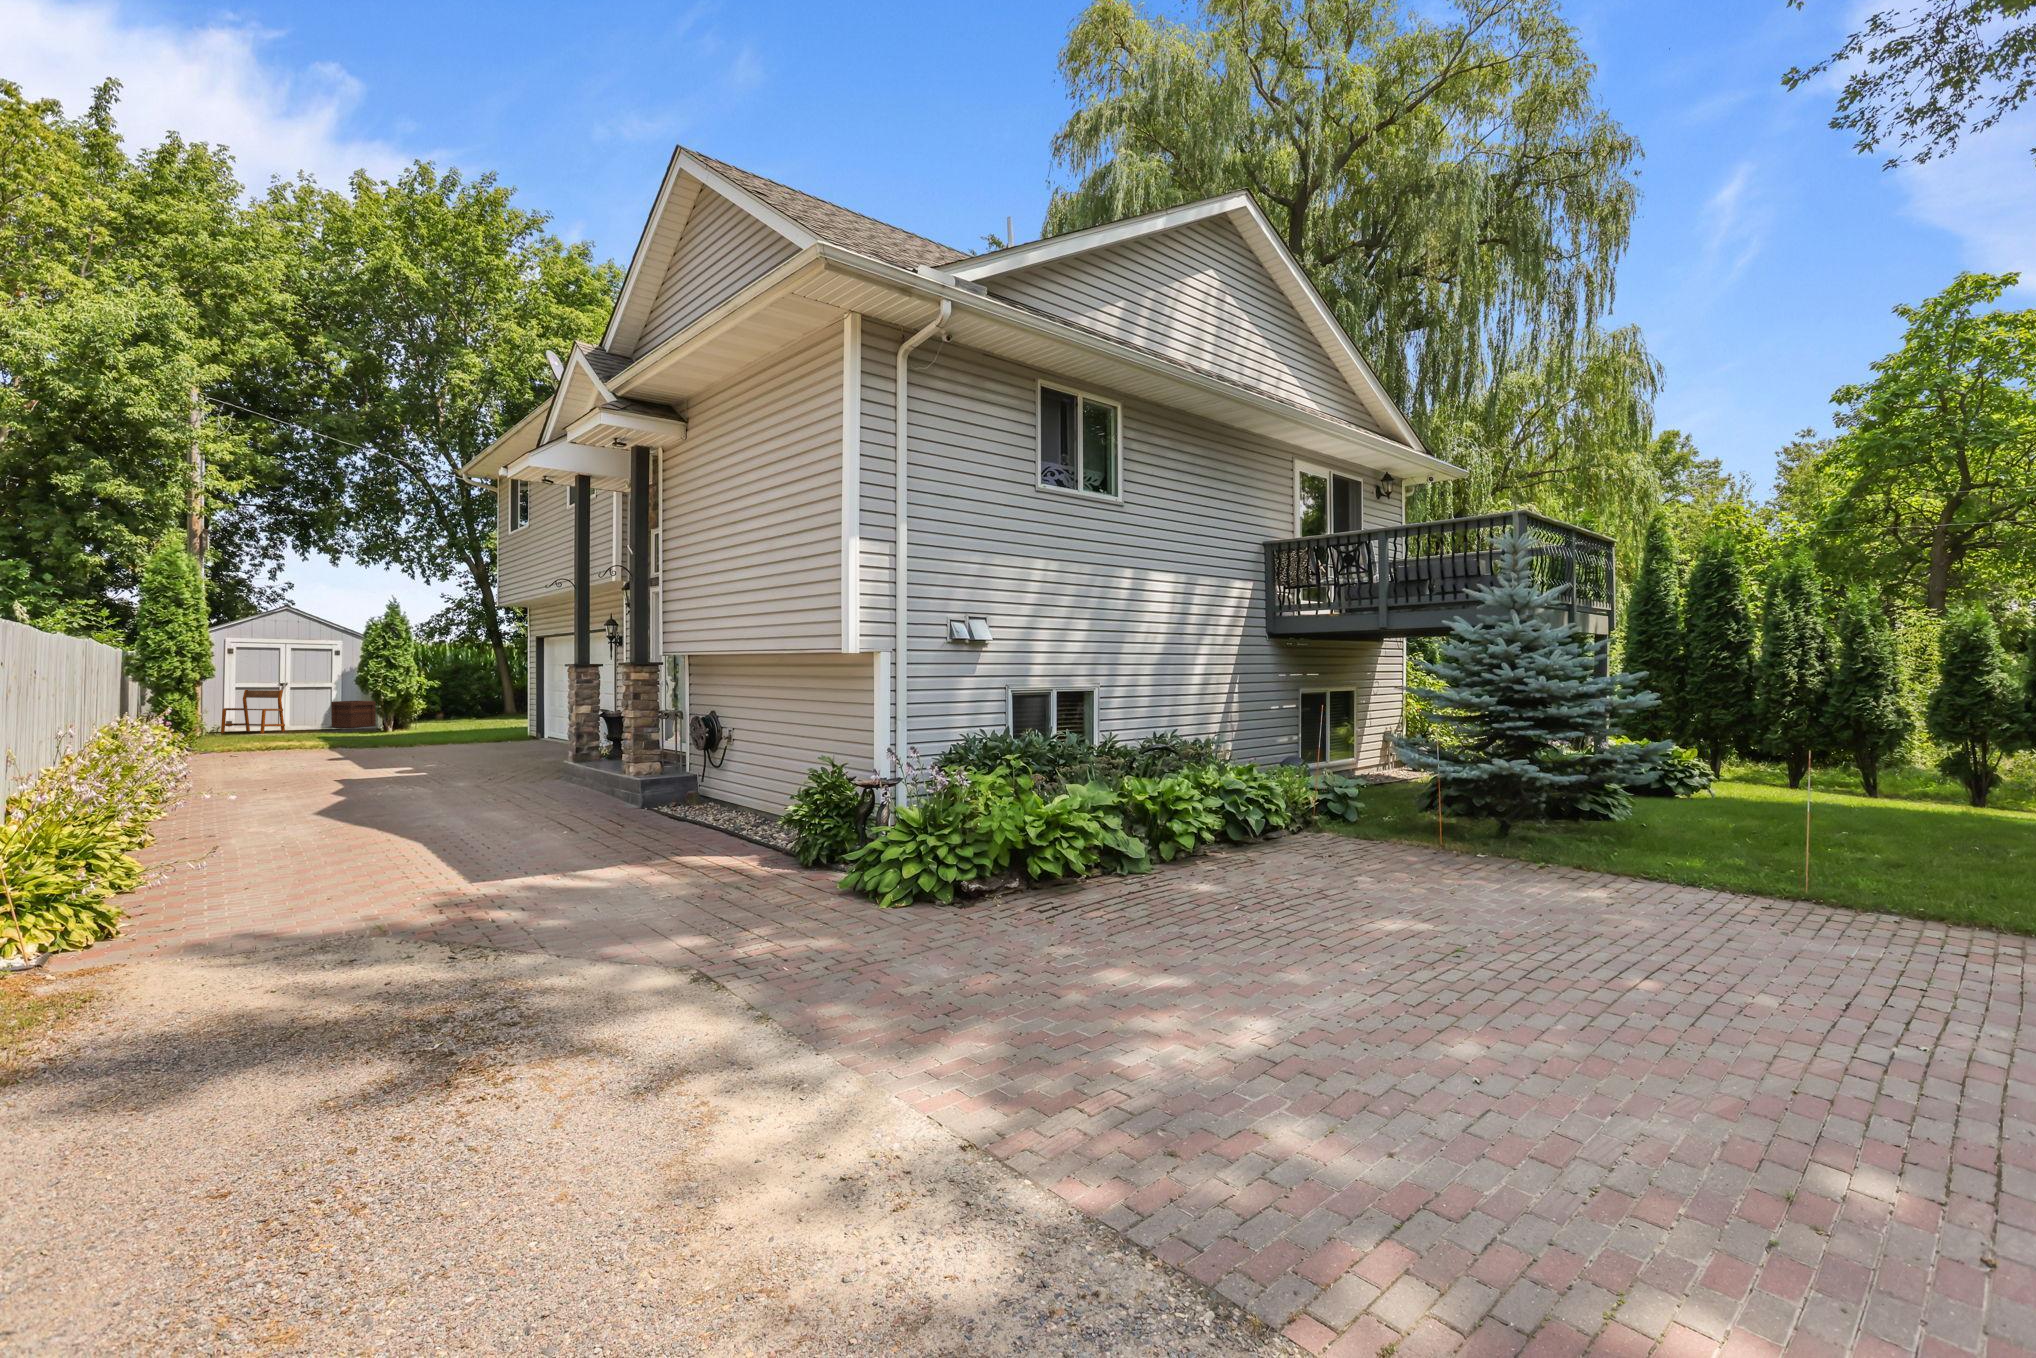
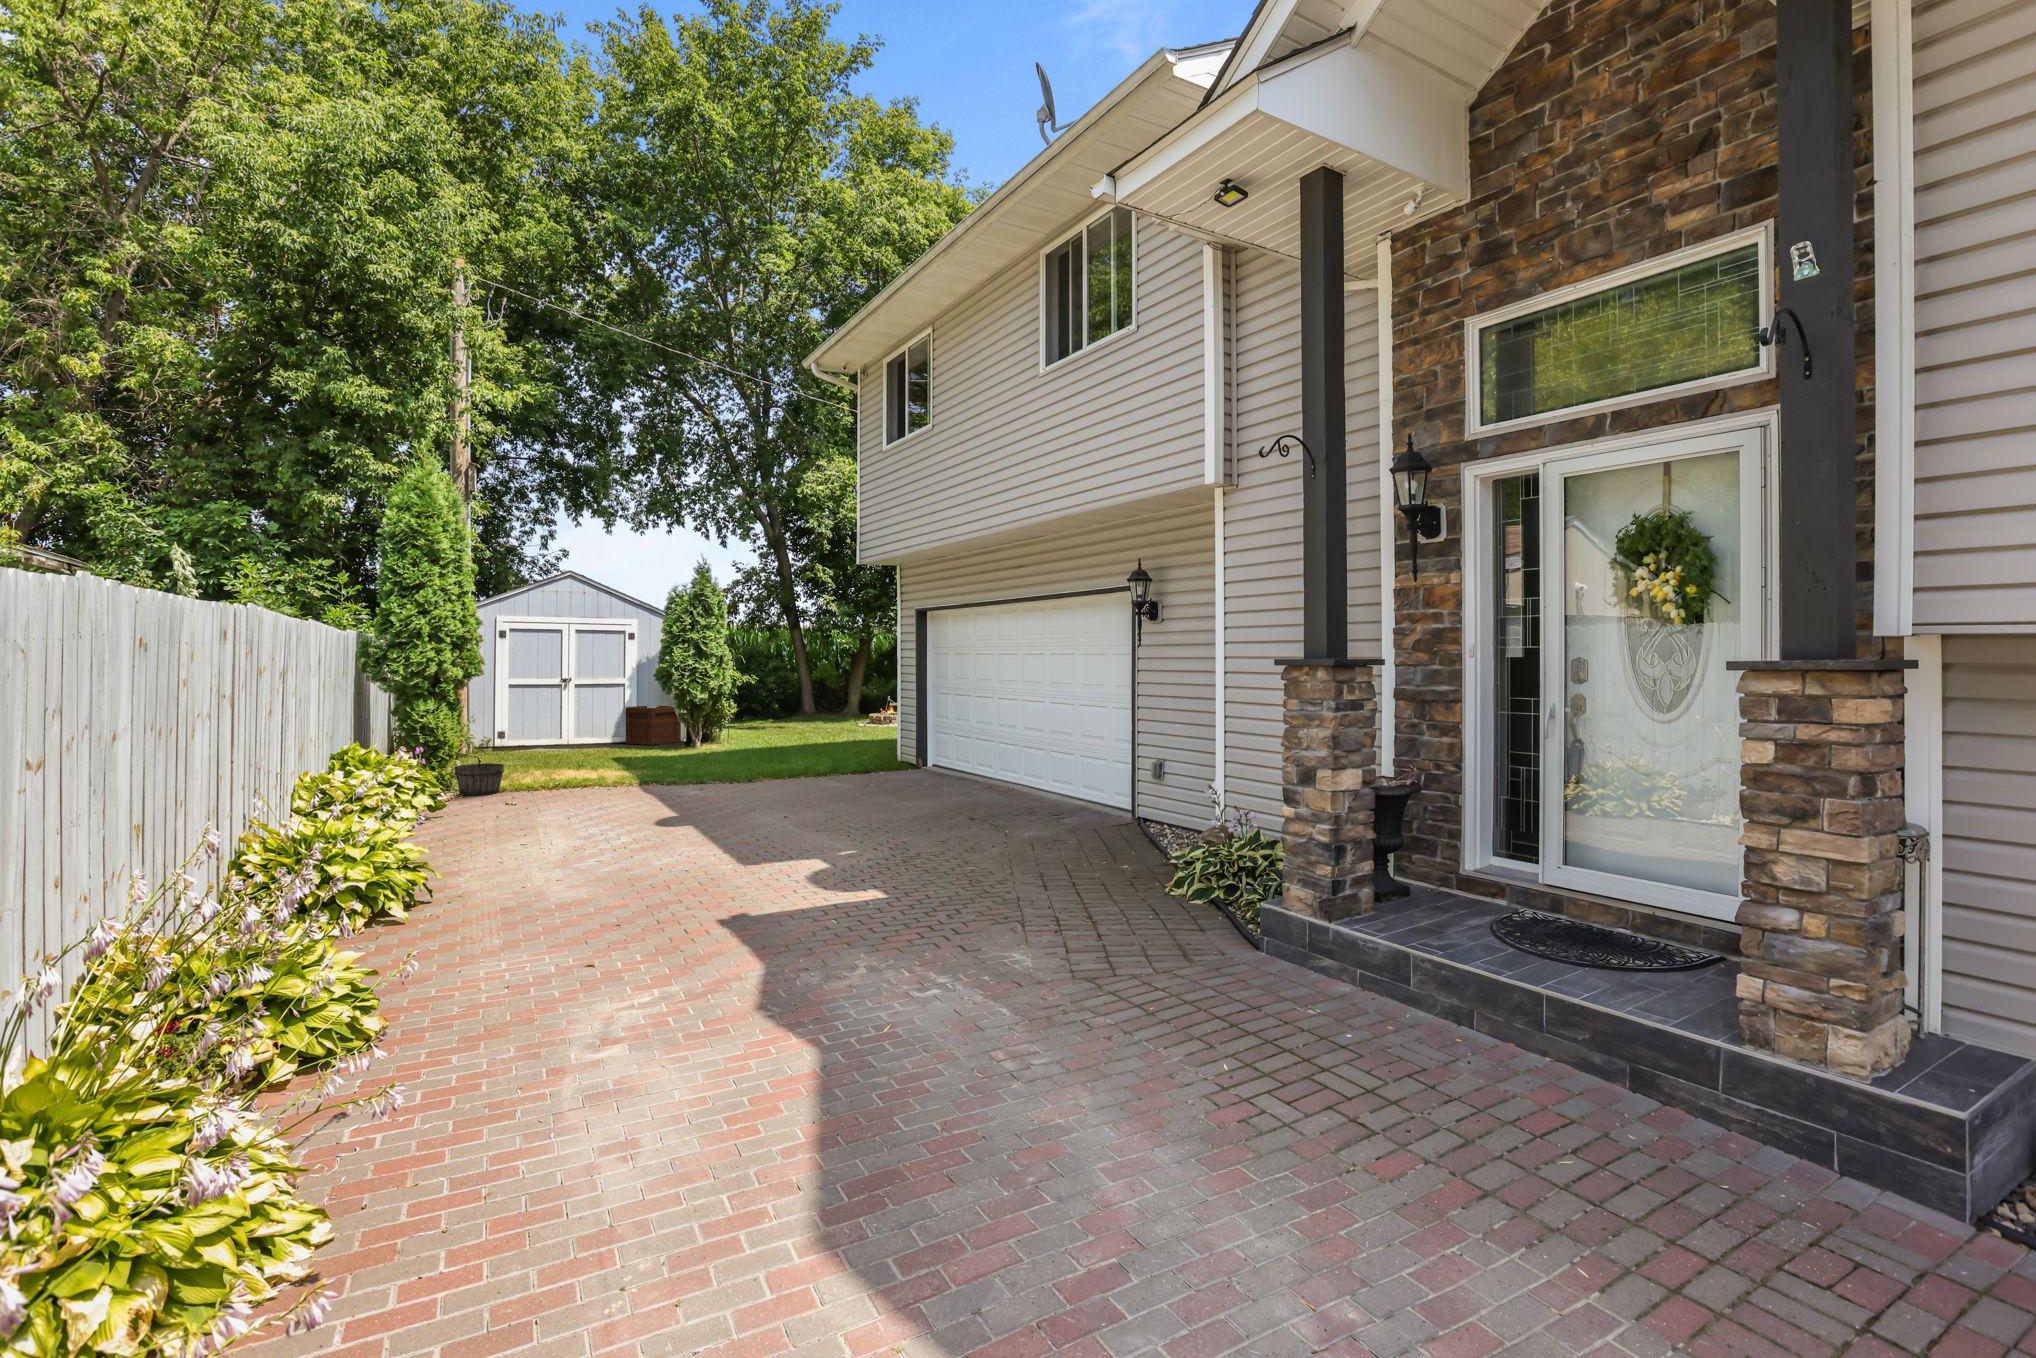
bench: present [221,690,285,734] -> none [489,690,569,754]
wooden bucket: none [193,728,229,752] -> present [454,756,504,796]

